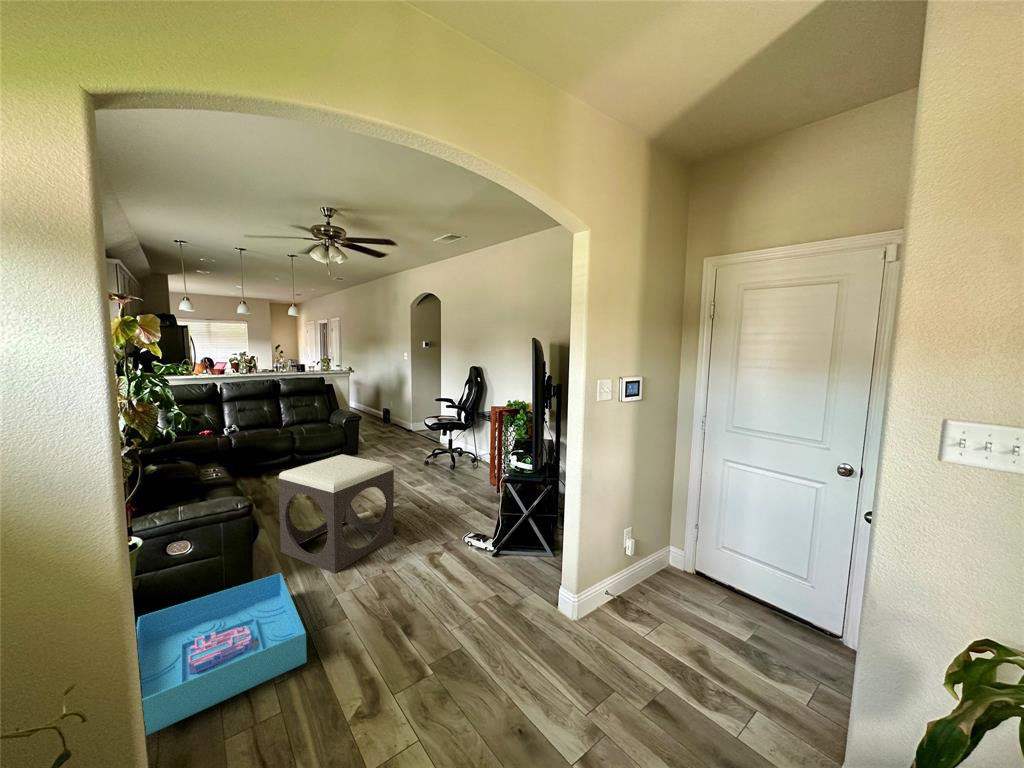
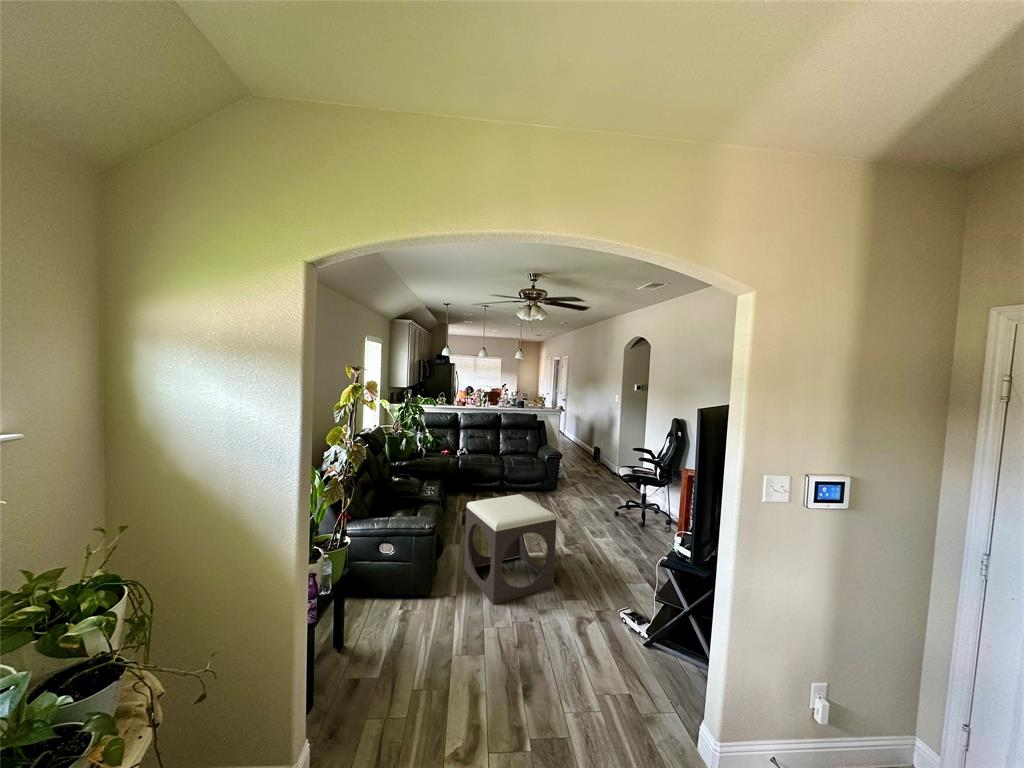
storage bin: present [137,573,307,736] -> none [328,590,450,684]

